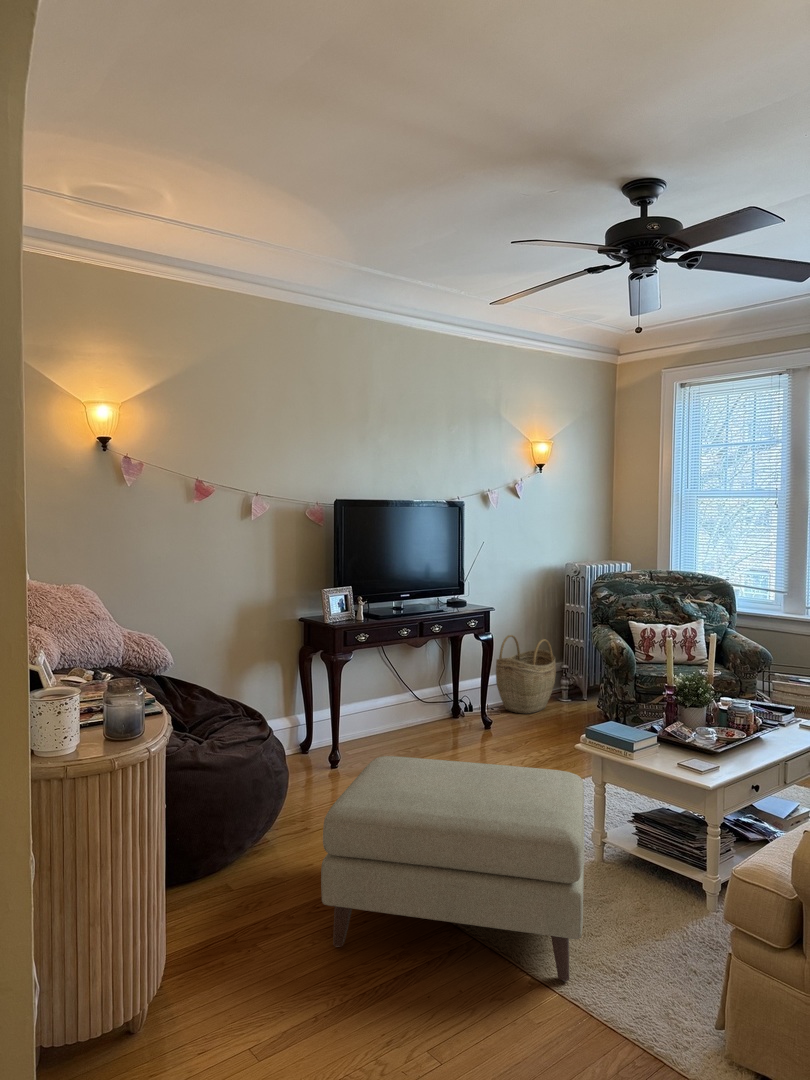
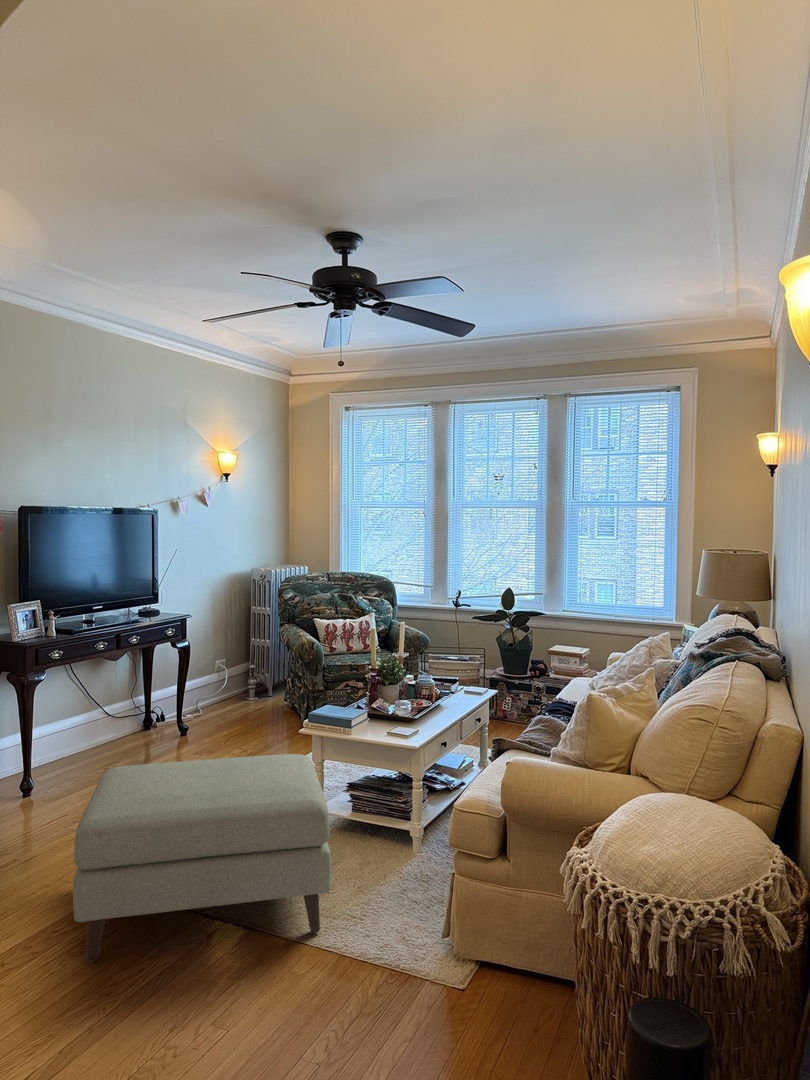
woven basket: present [496,635,556,714] -> none [187,640,245,716]

